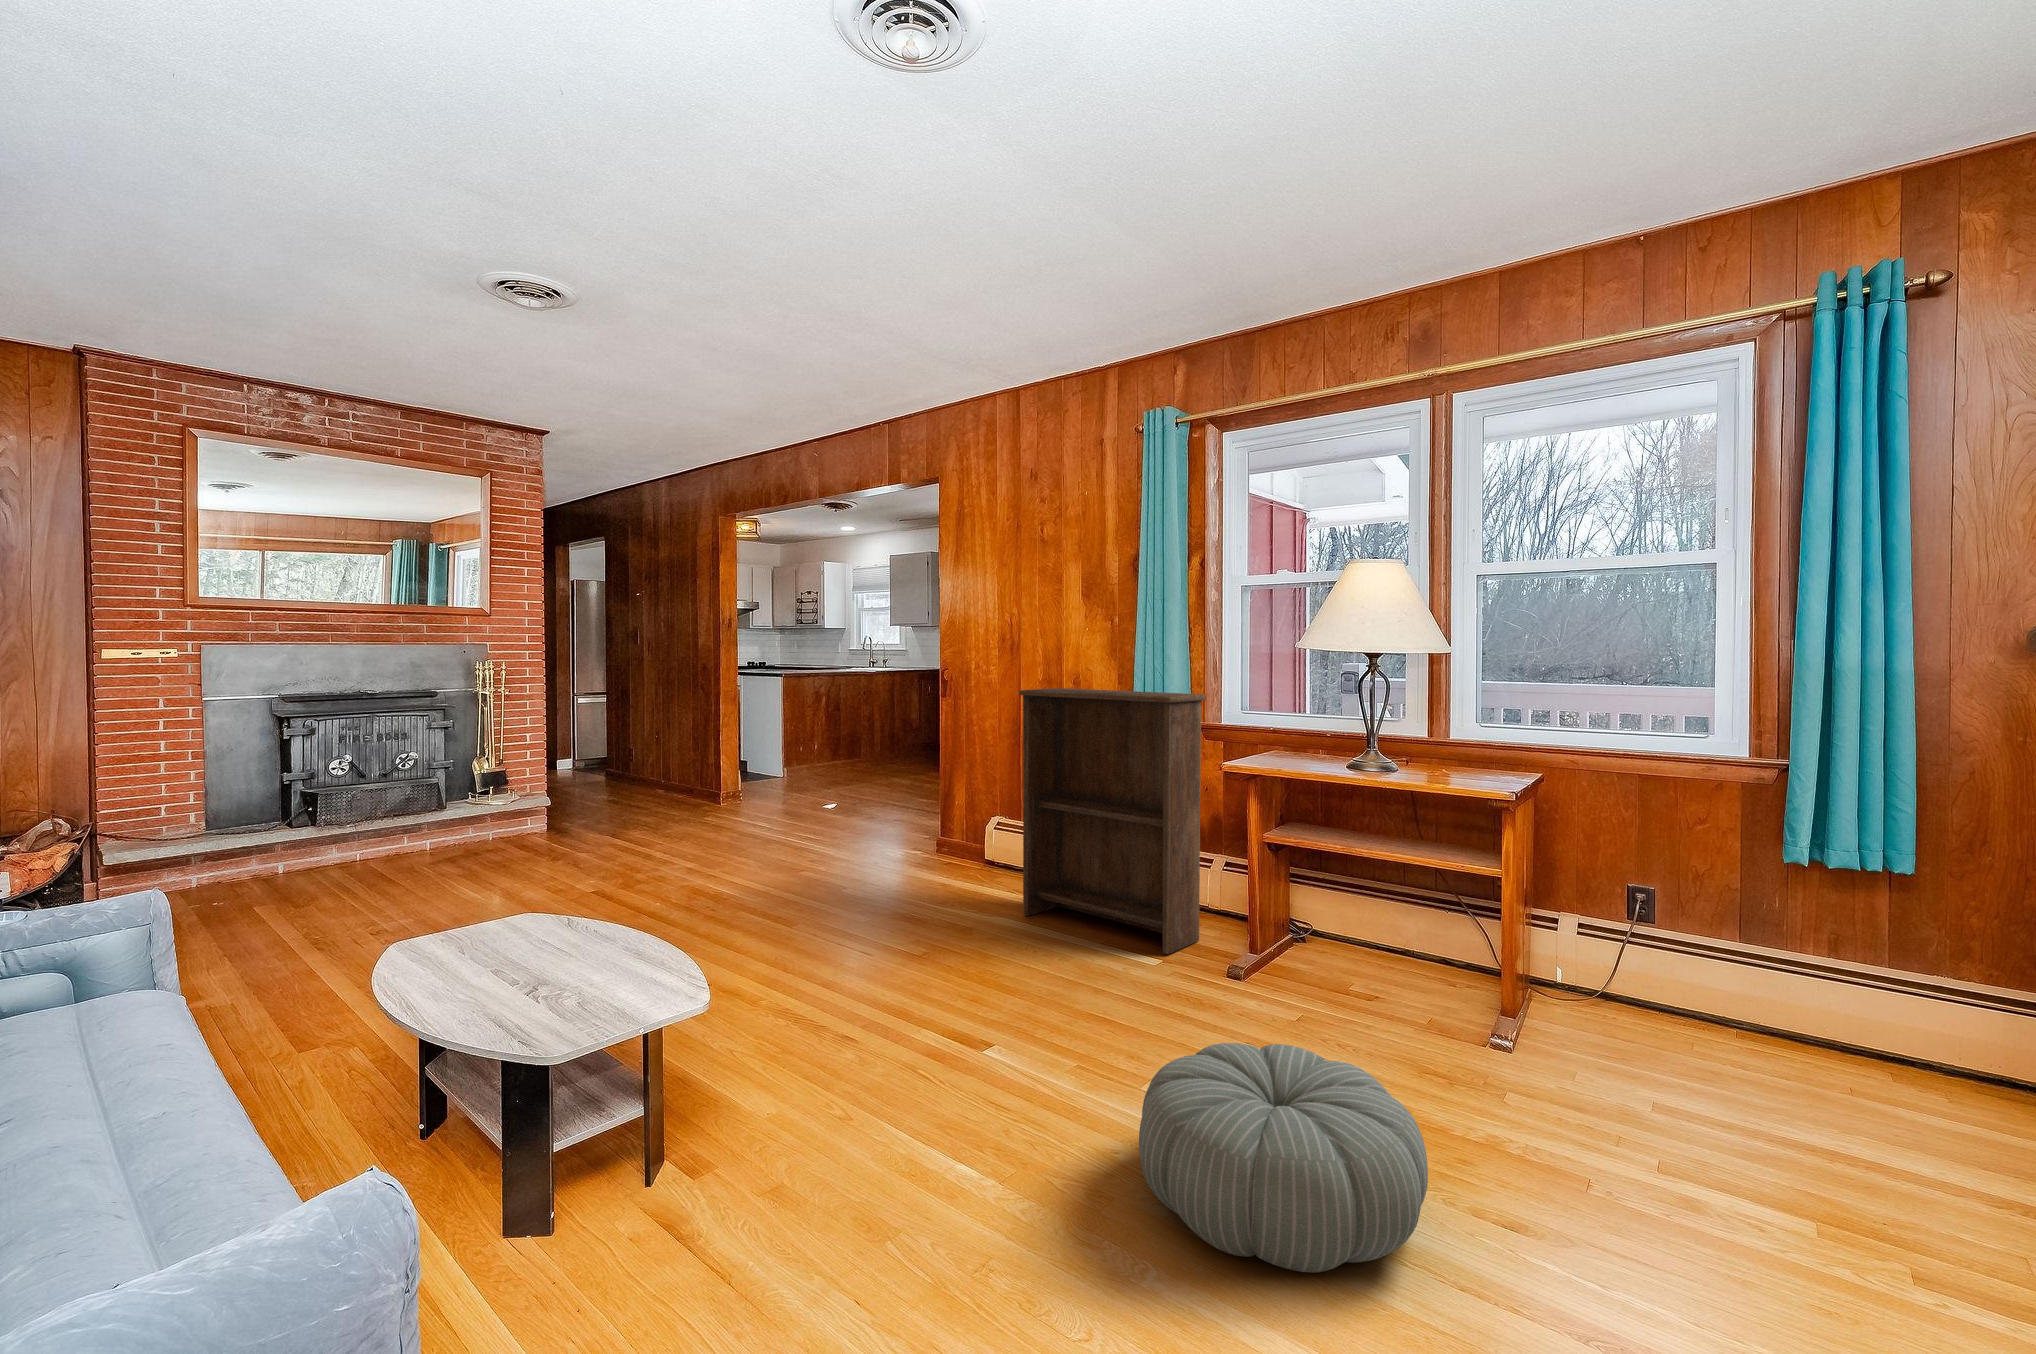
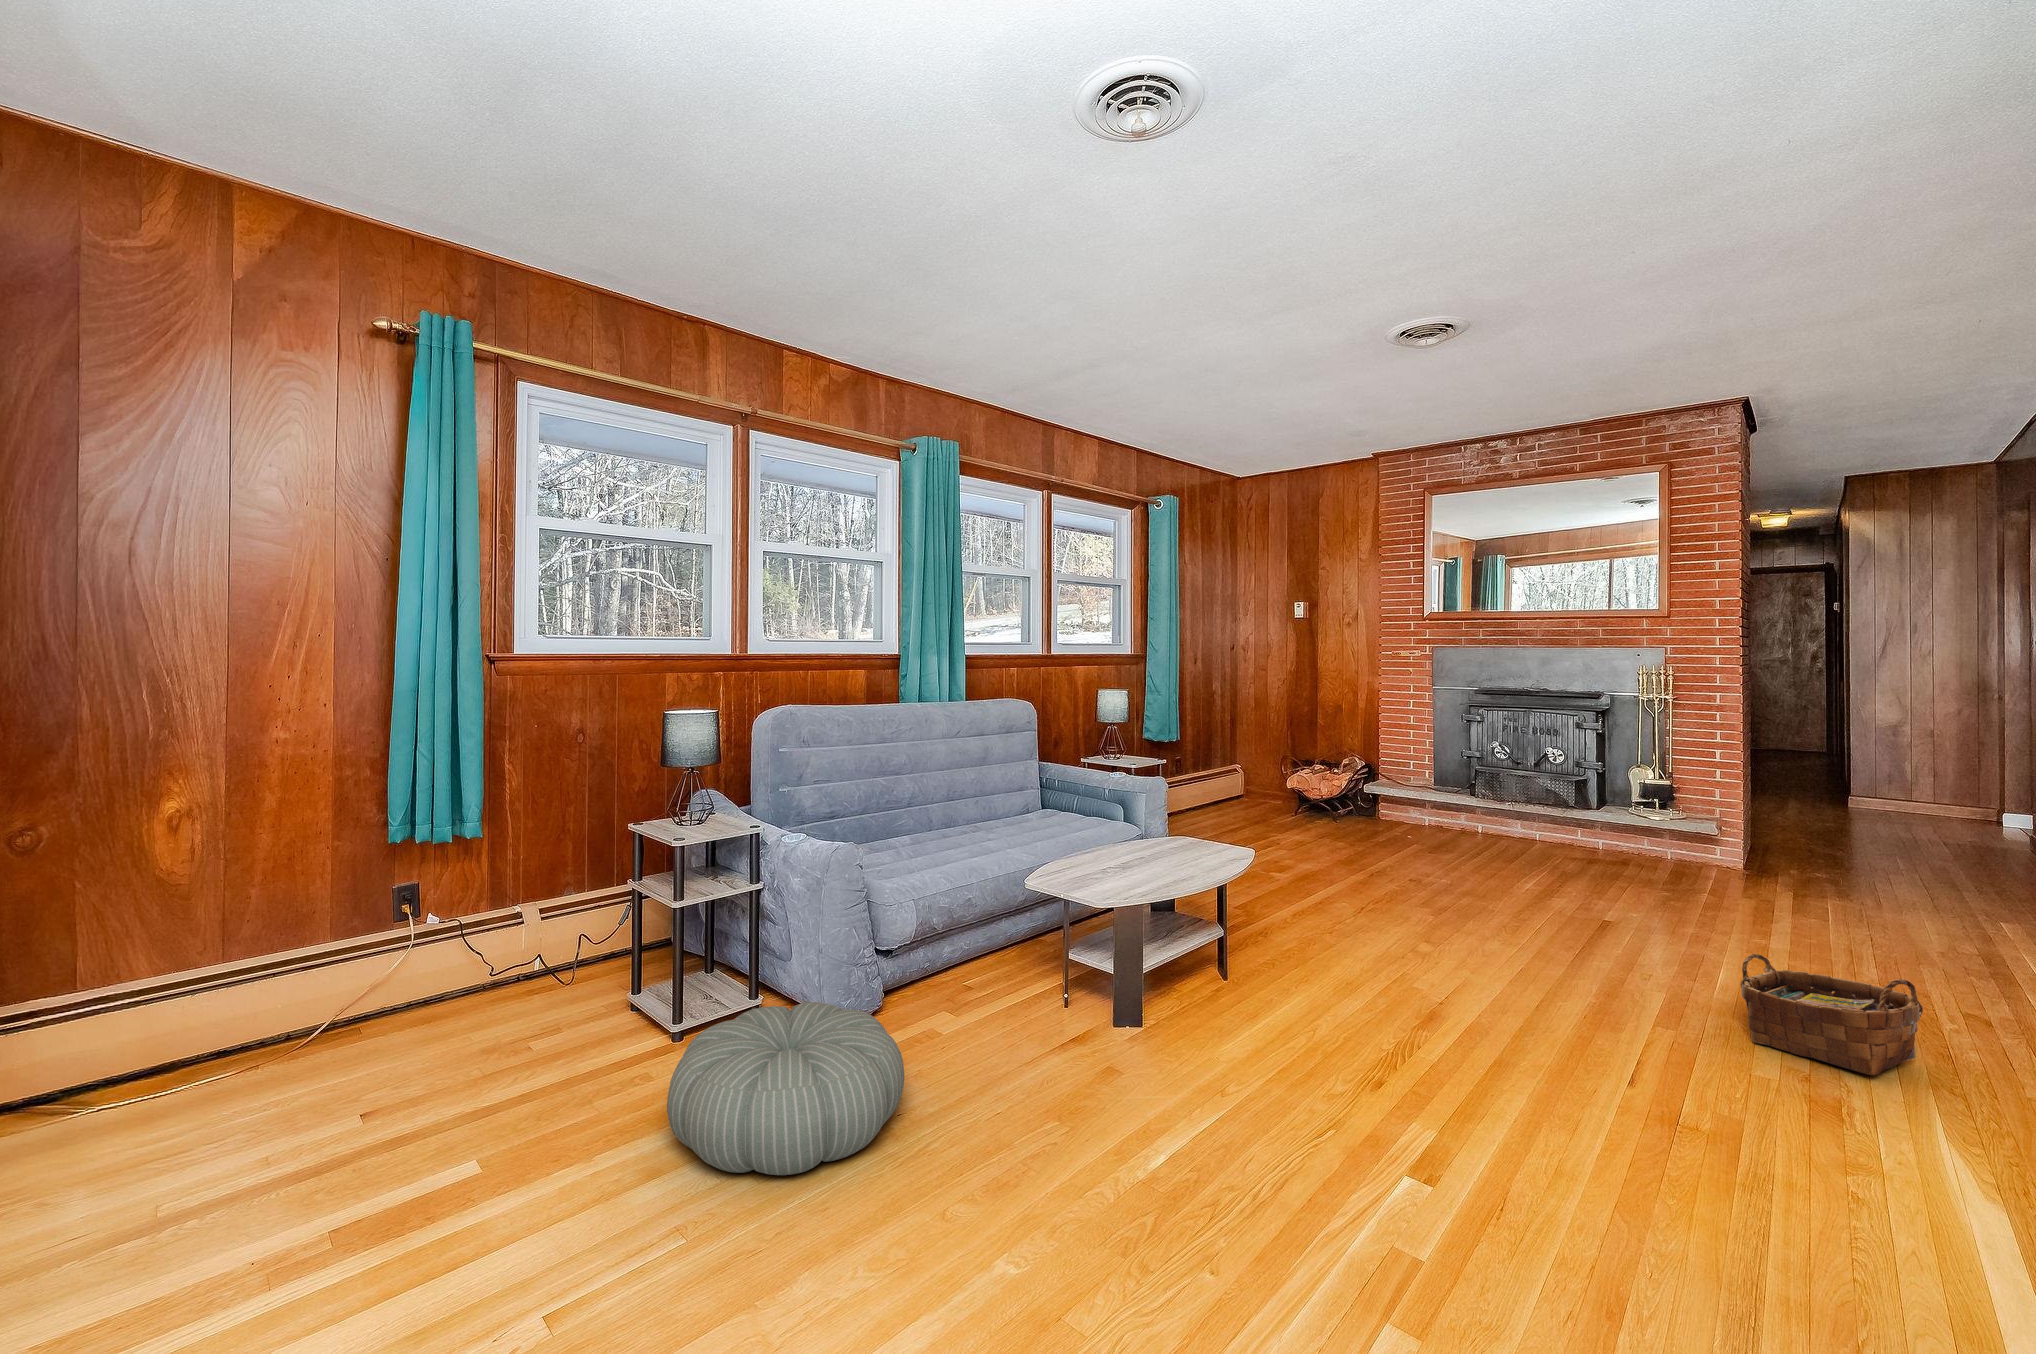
bookshelf: present [1019,688,1206,954] -> none [1390,740,1662,1248]
woven basket: none [896,809,972,871] -> present [1741,954,1923,1075]

